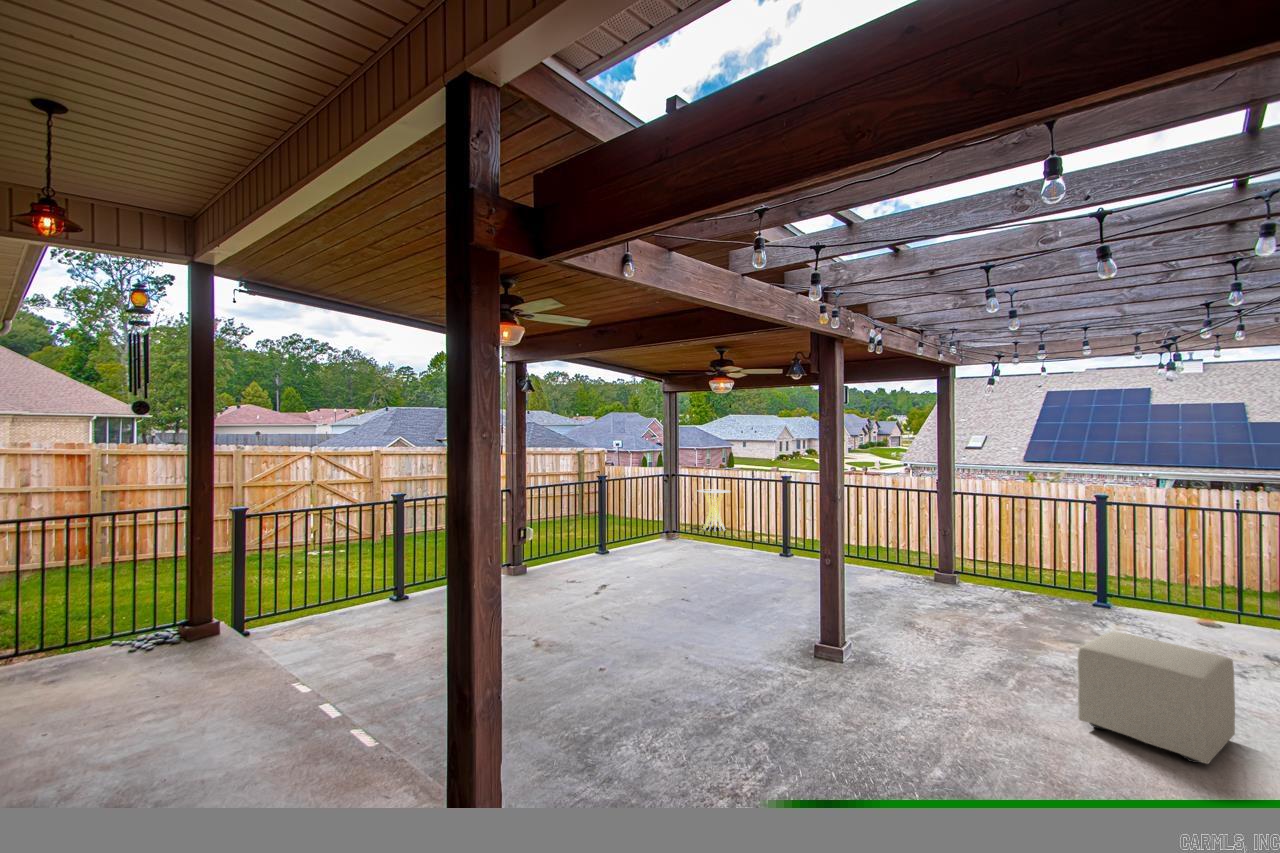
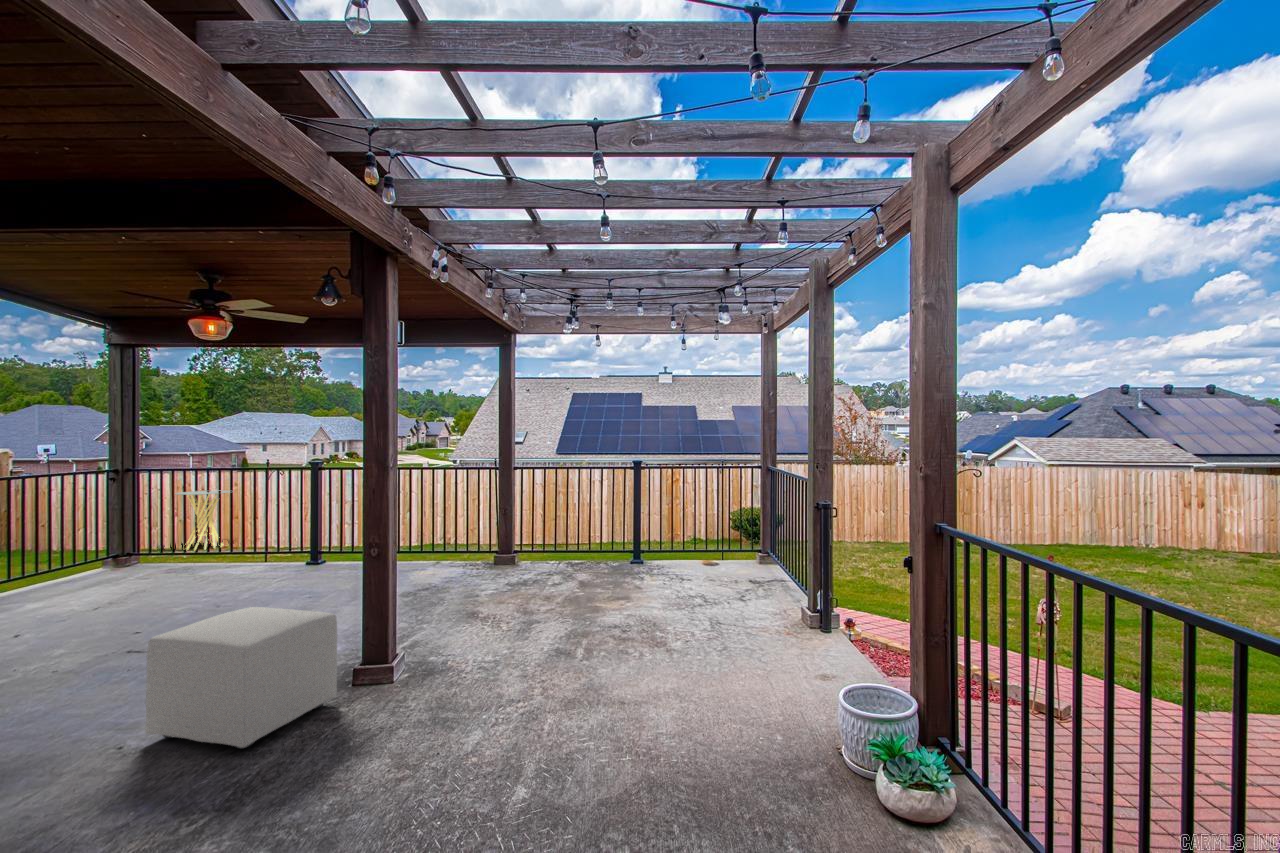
ottoman: present [1077,631,1235,764] -> present [145,607,337,749]

